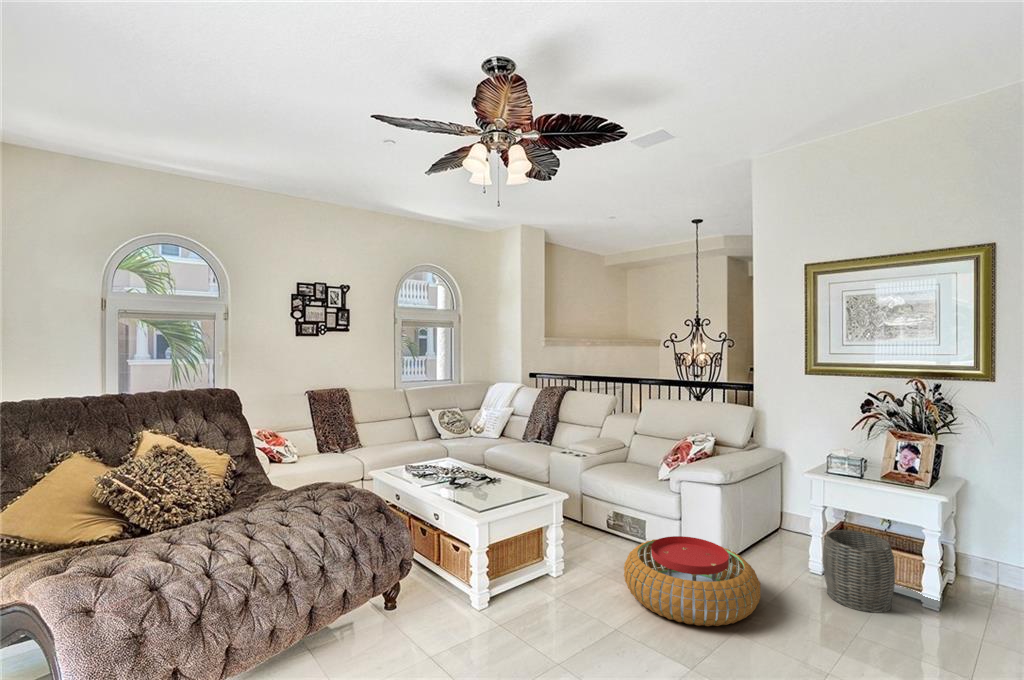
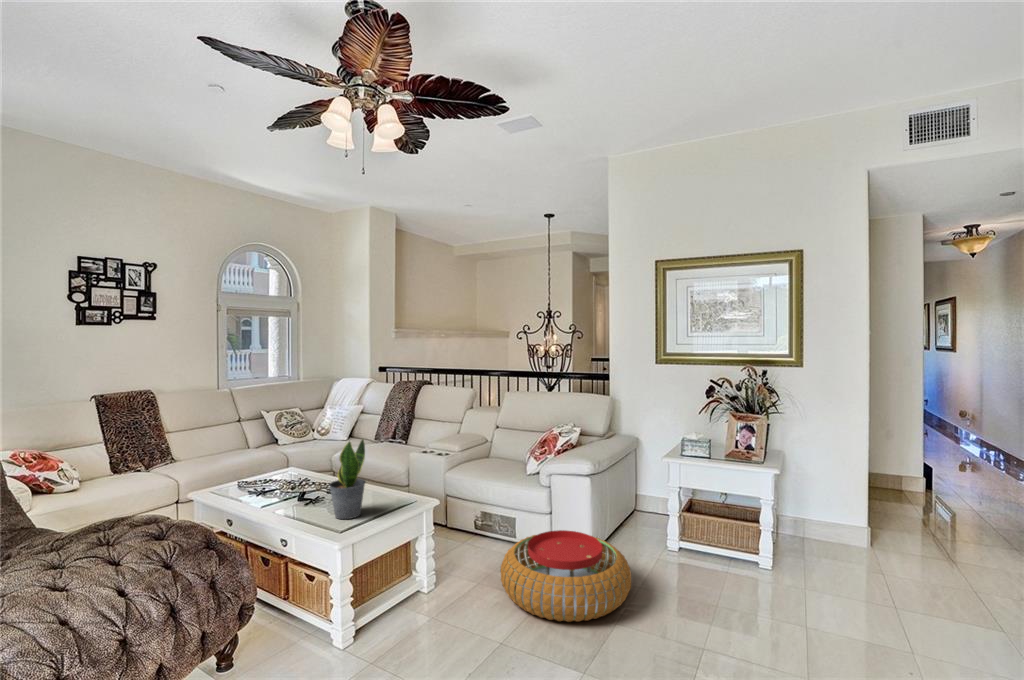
potted plant: none [472,433,502,503] -> present [329,439,365,519]
woven basket: present [823,530,895,613] -> none [679,507,737,581]

